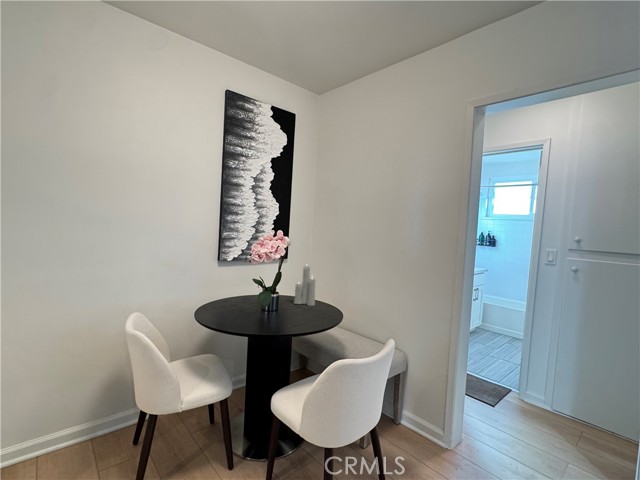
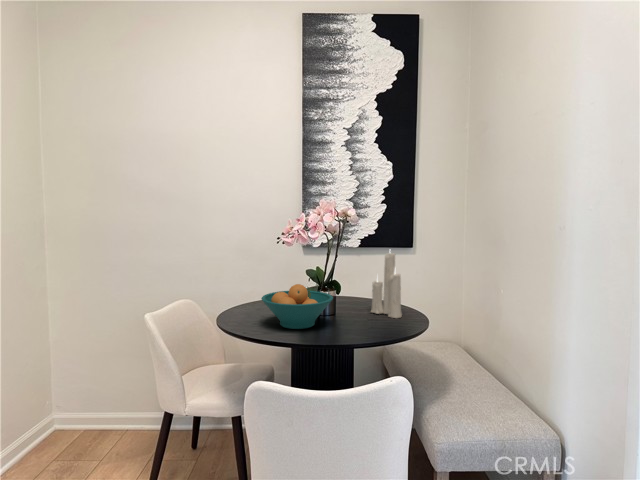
fruit bowl: none [246,292,295,323] -> present [261,284,333,329]

